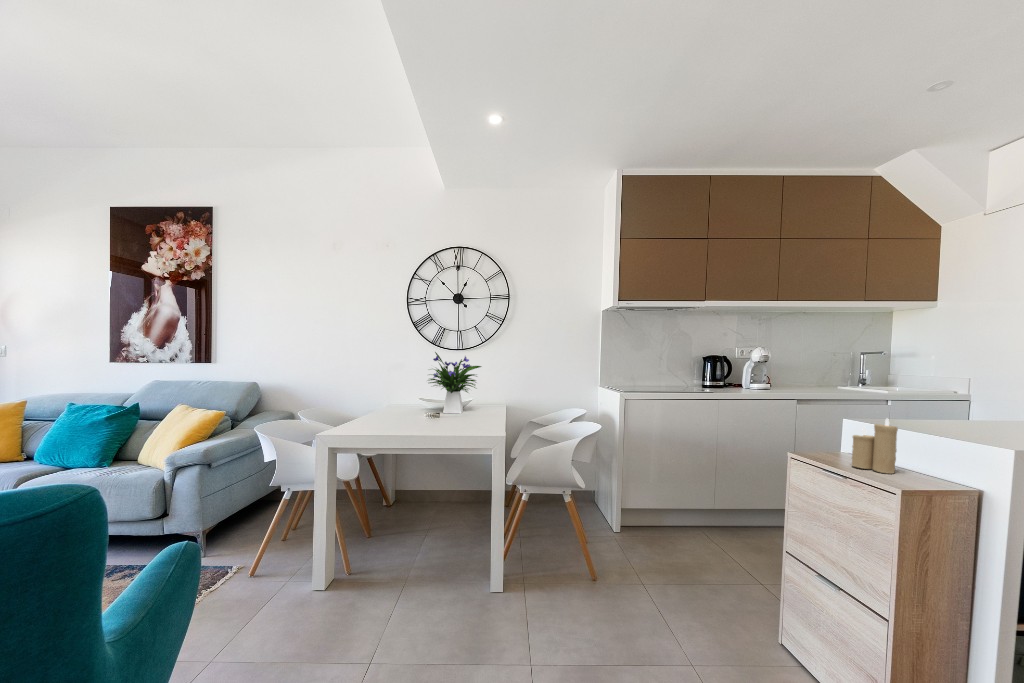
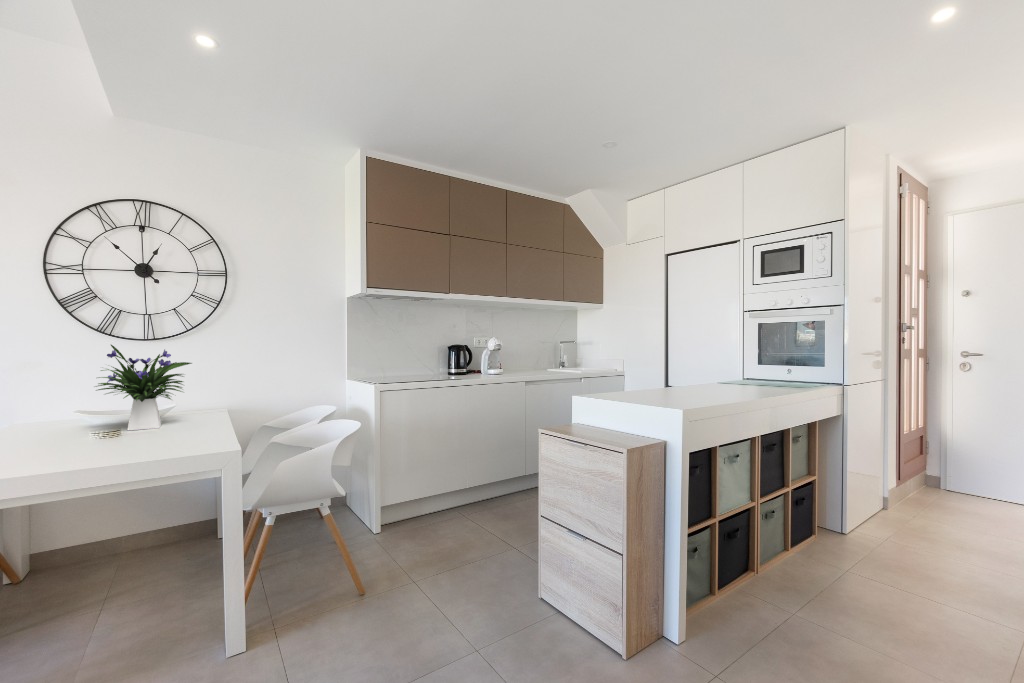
candle: present [852,418,898,474] -> none [592,395,623,439]

